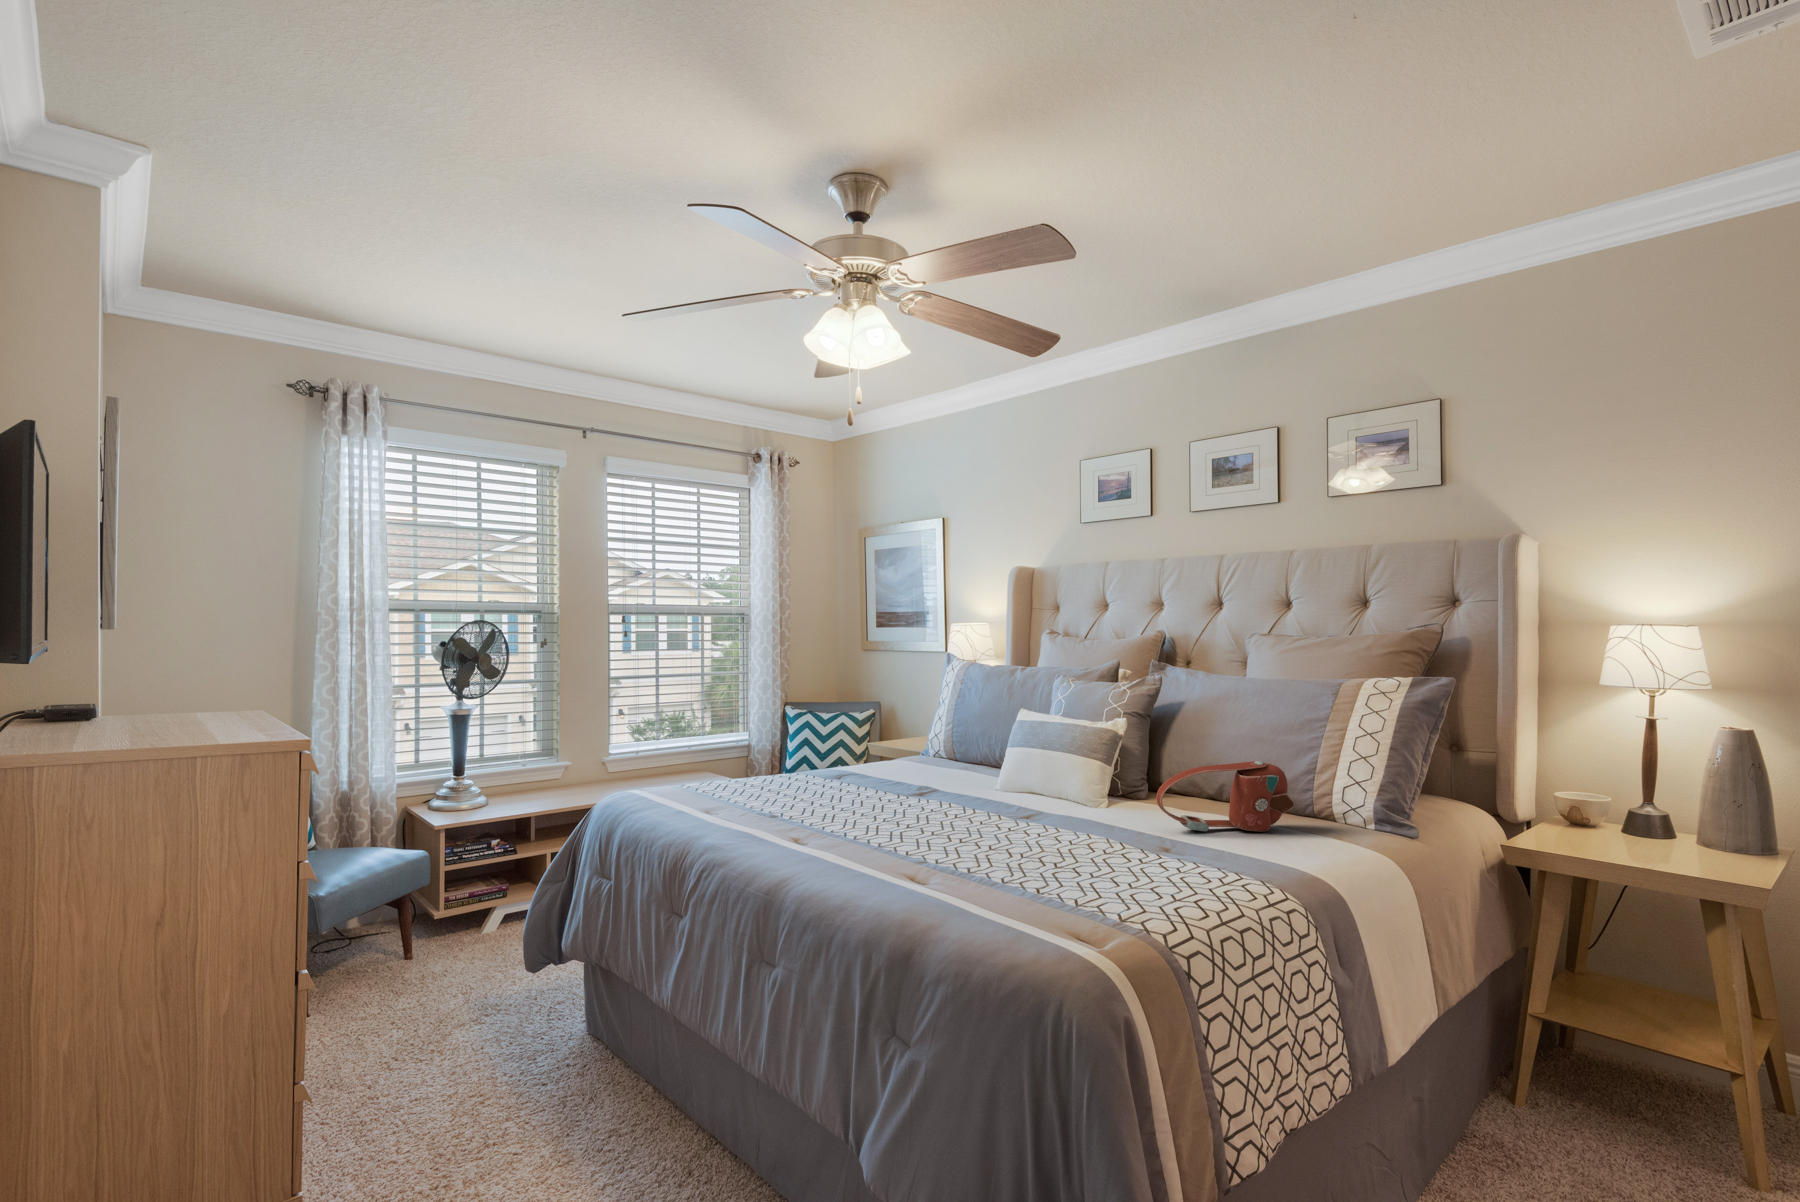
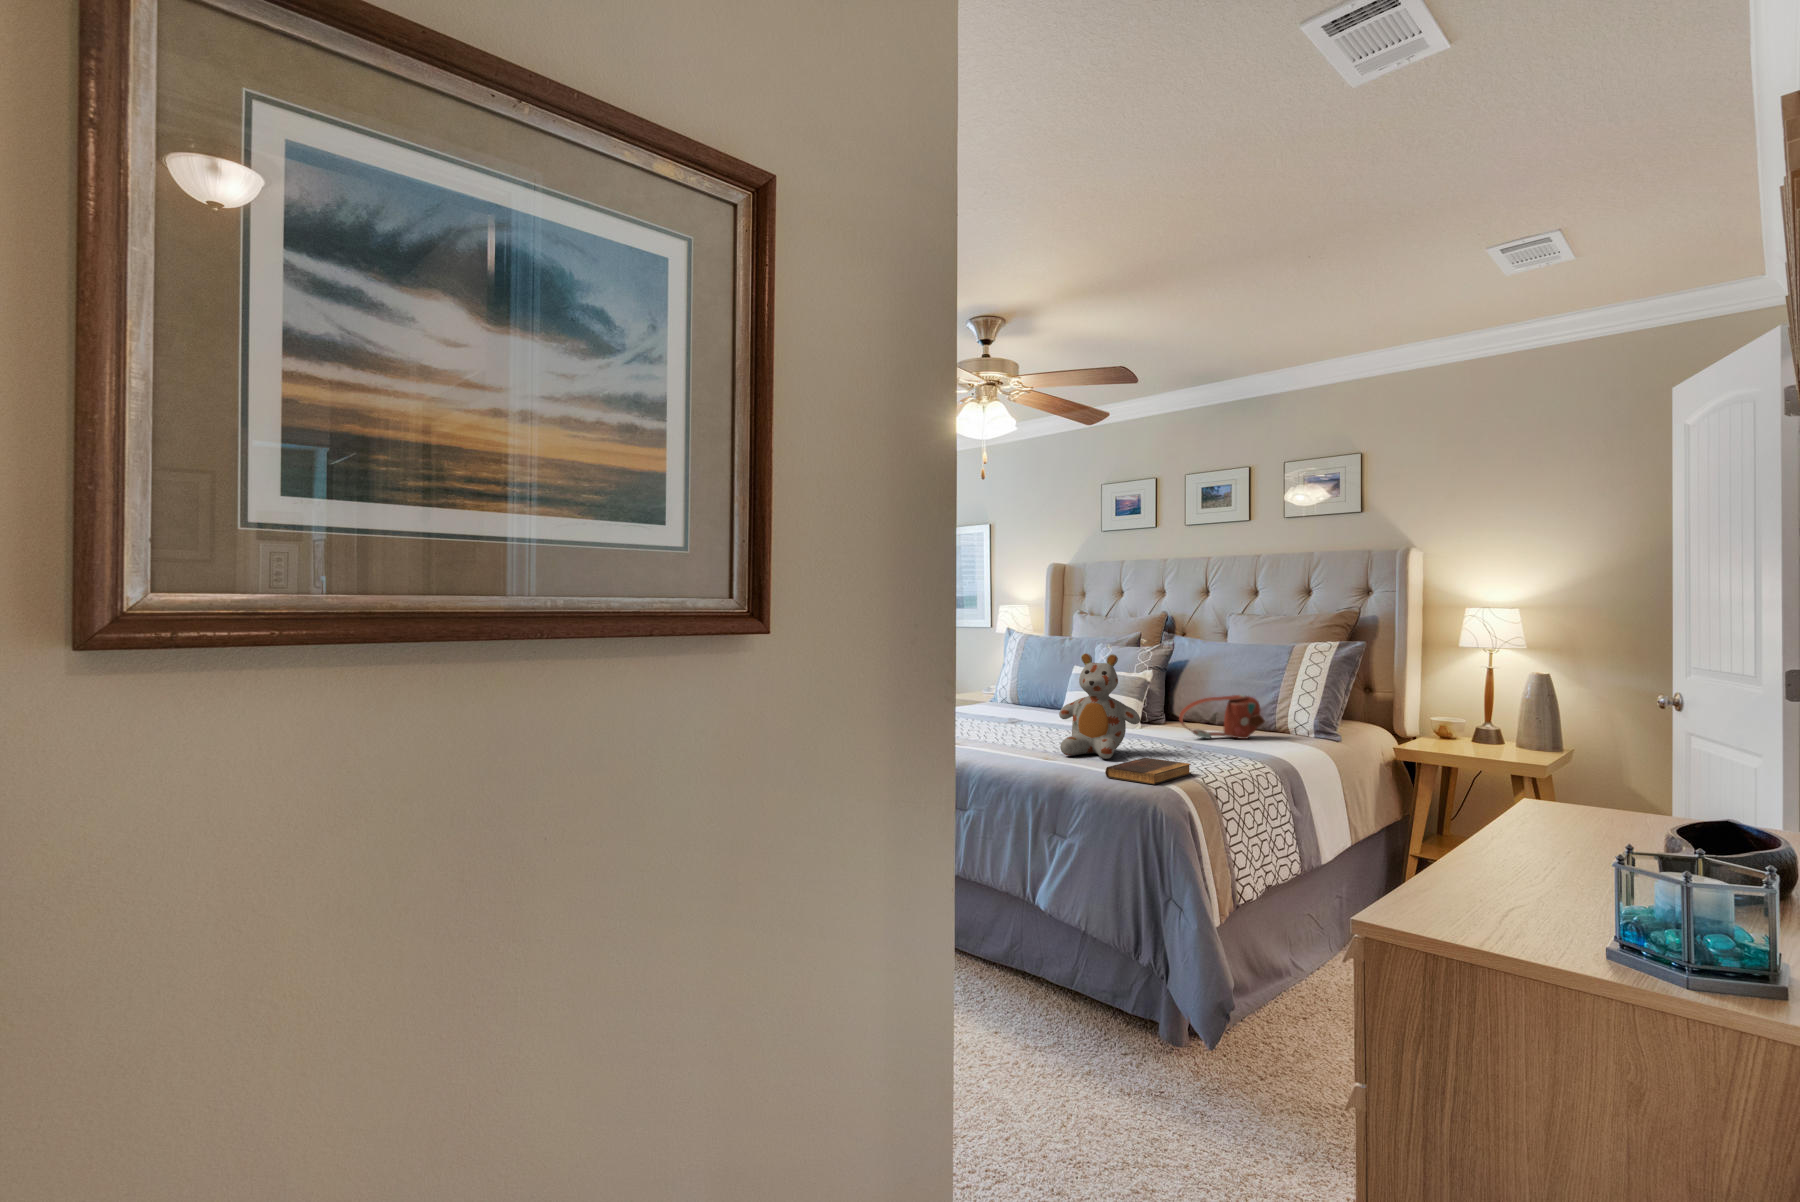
stuffed bear: none [940,697,1076,880] -> present [1059,653,1140,759]
book: none [984,885,1147,955] -> present [1105,758,1191,785]

